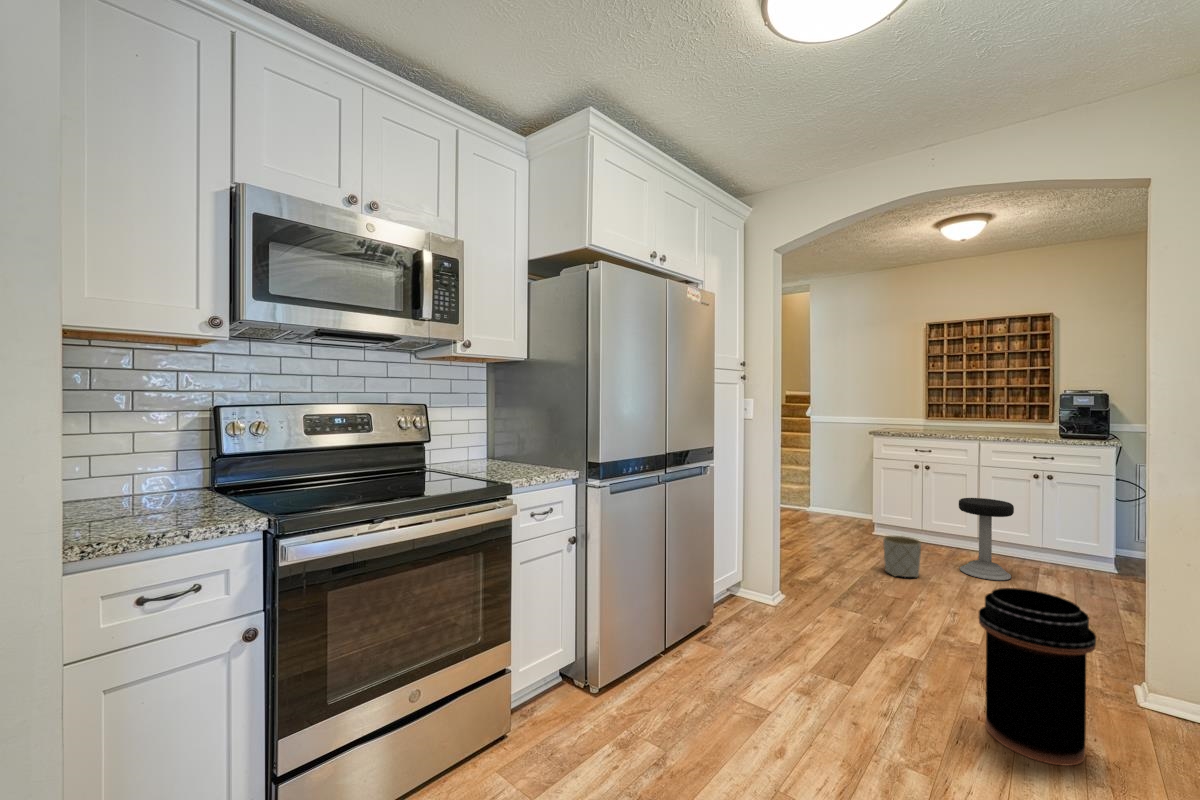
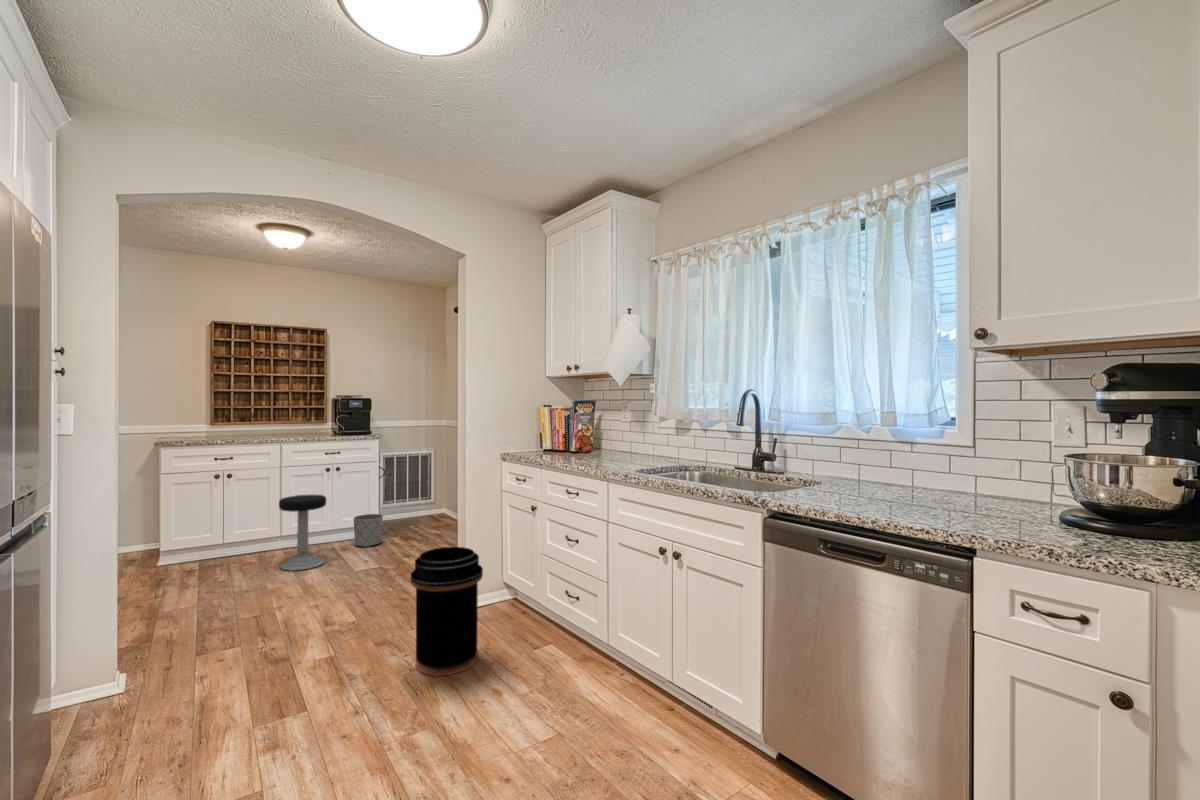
planter: present [883,536,921,577] -> present [354,514,383,547]

